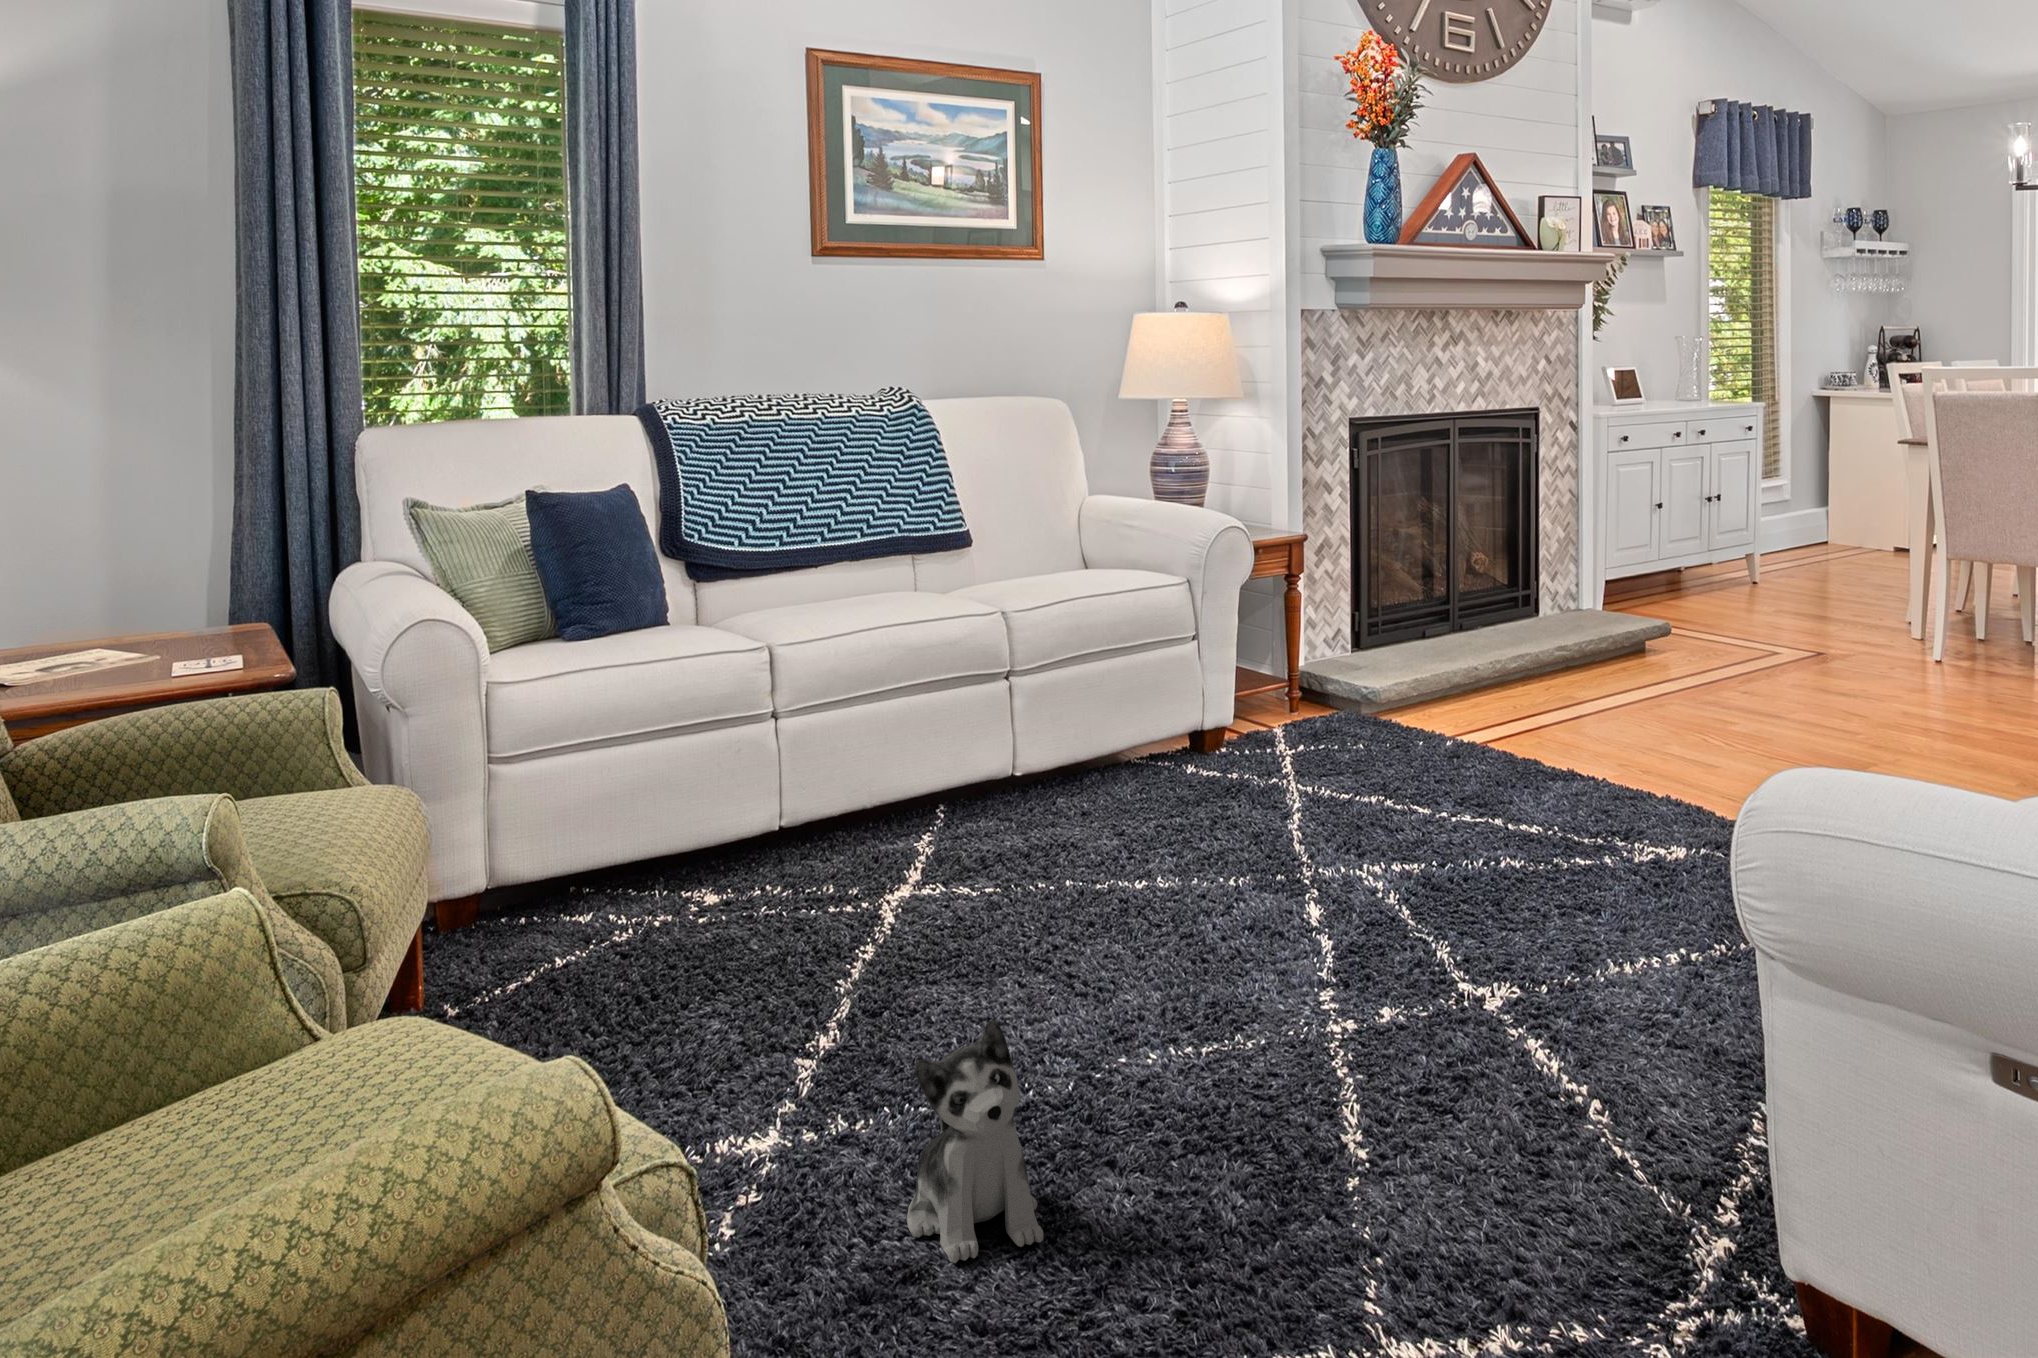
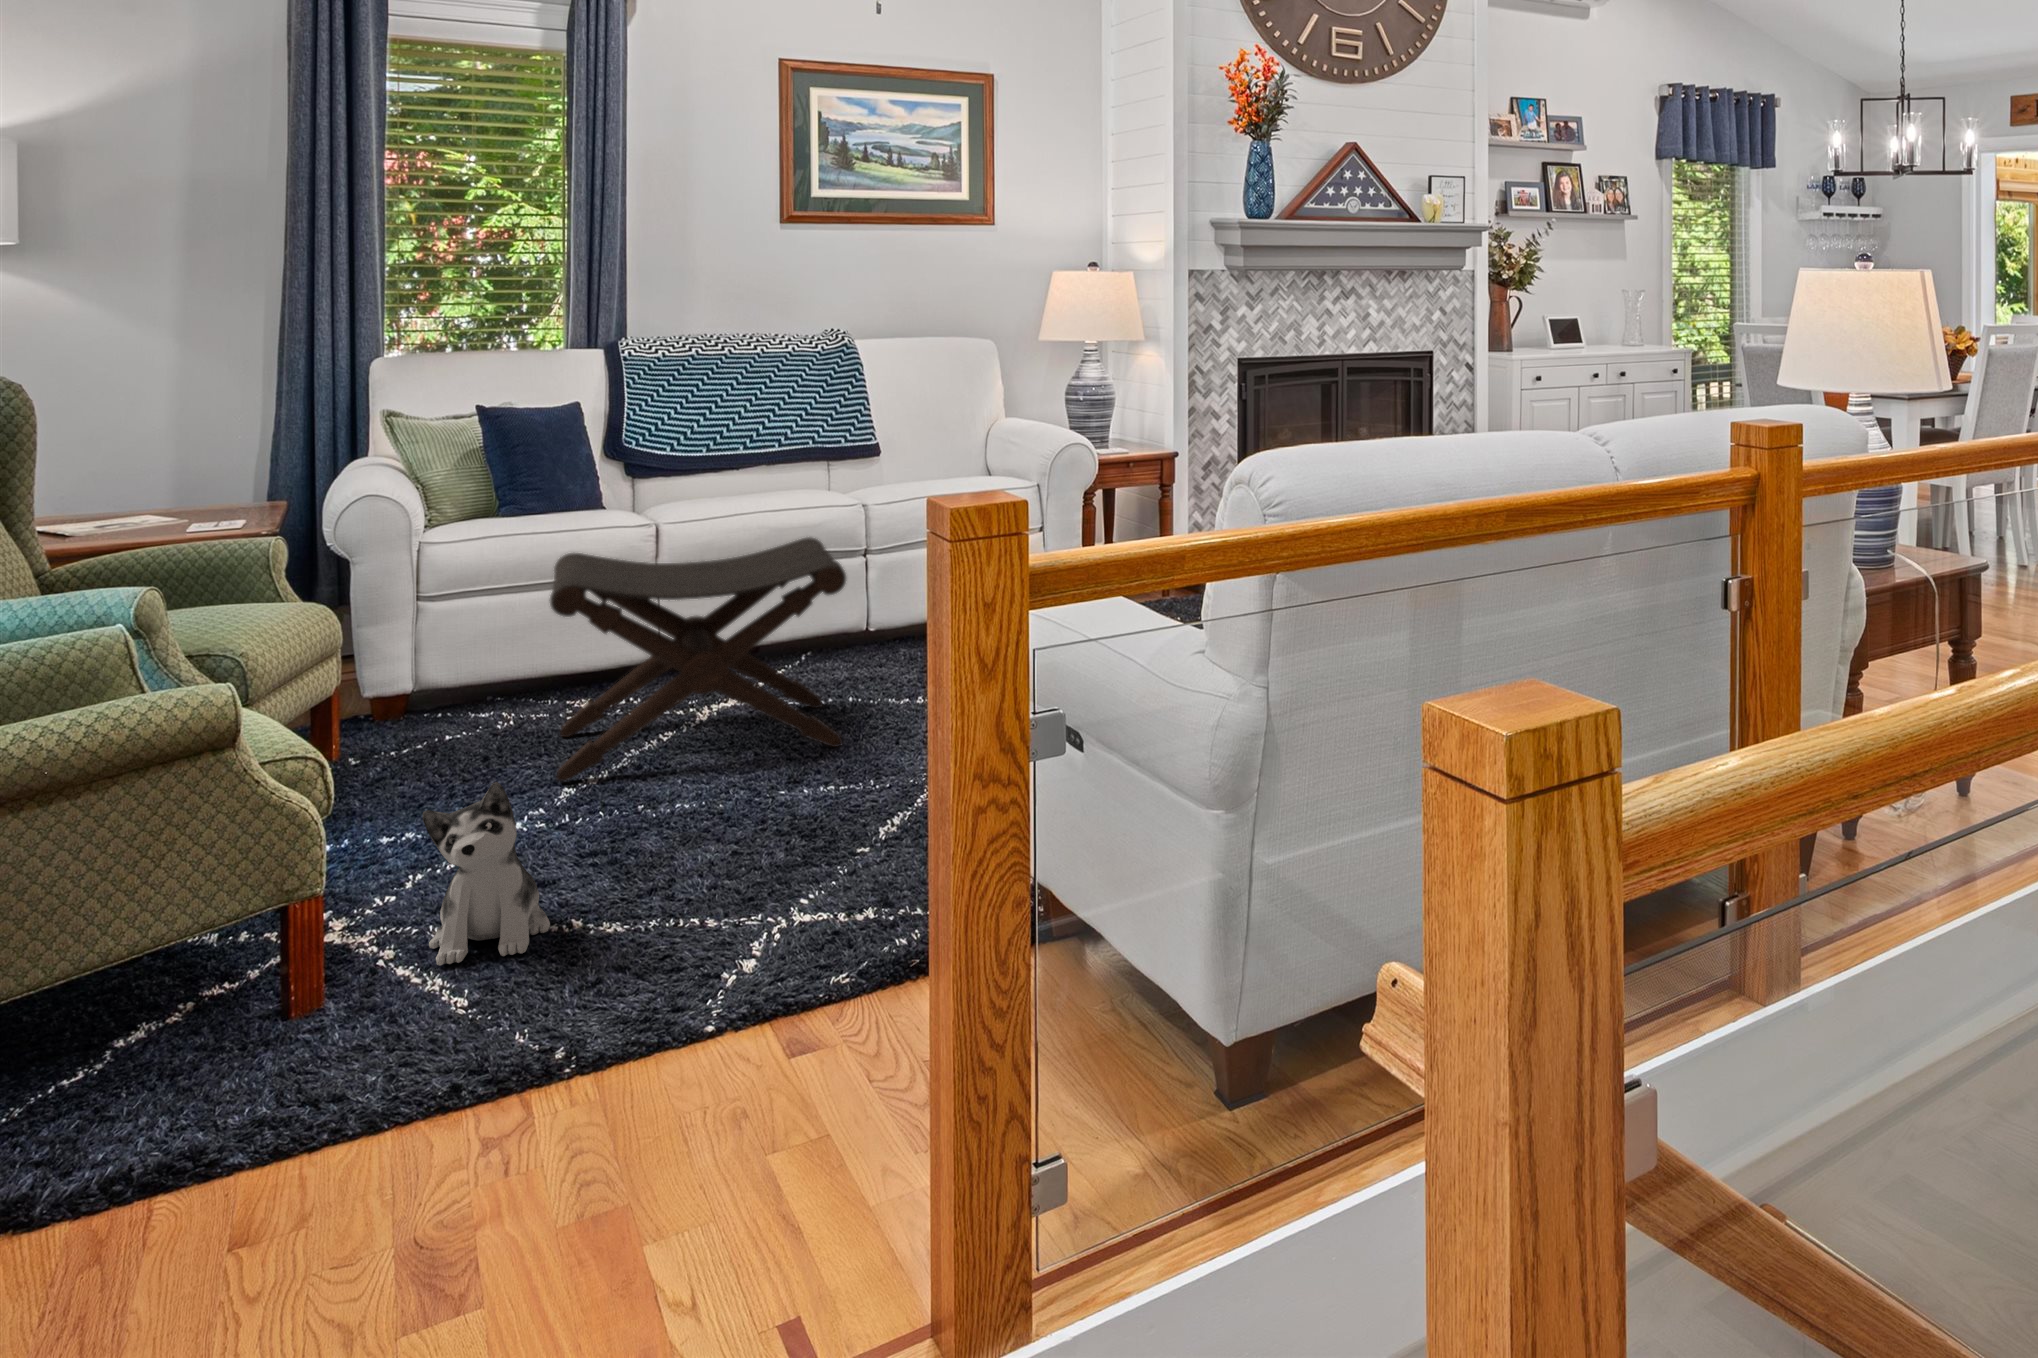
footstool: none [747,662,1130,987] -> present [550,537,846,781]

